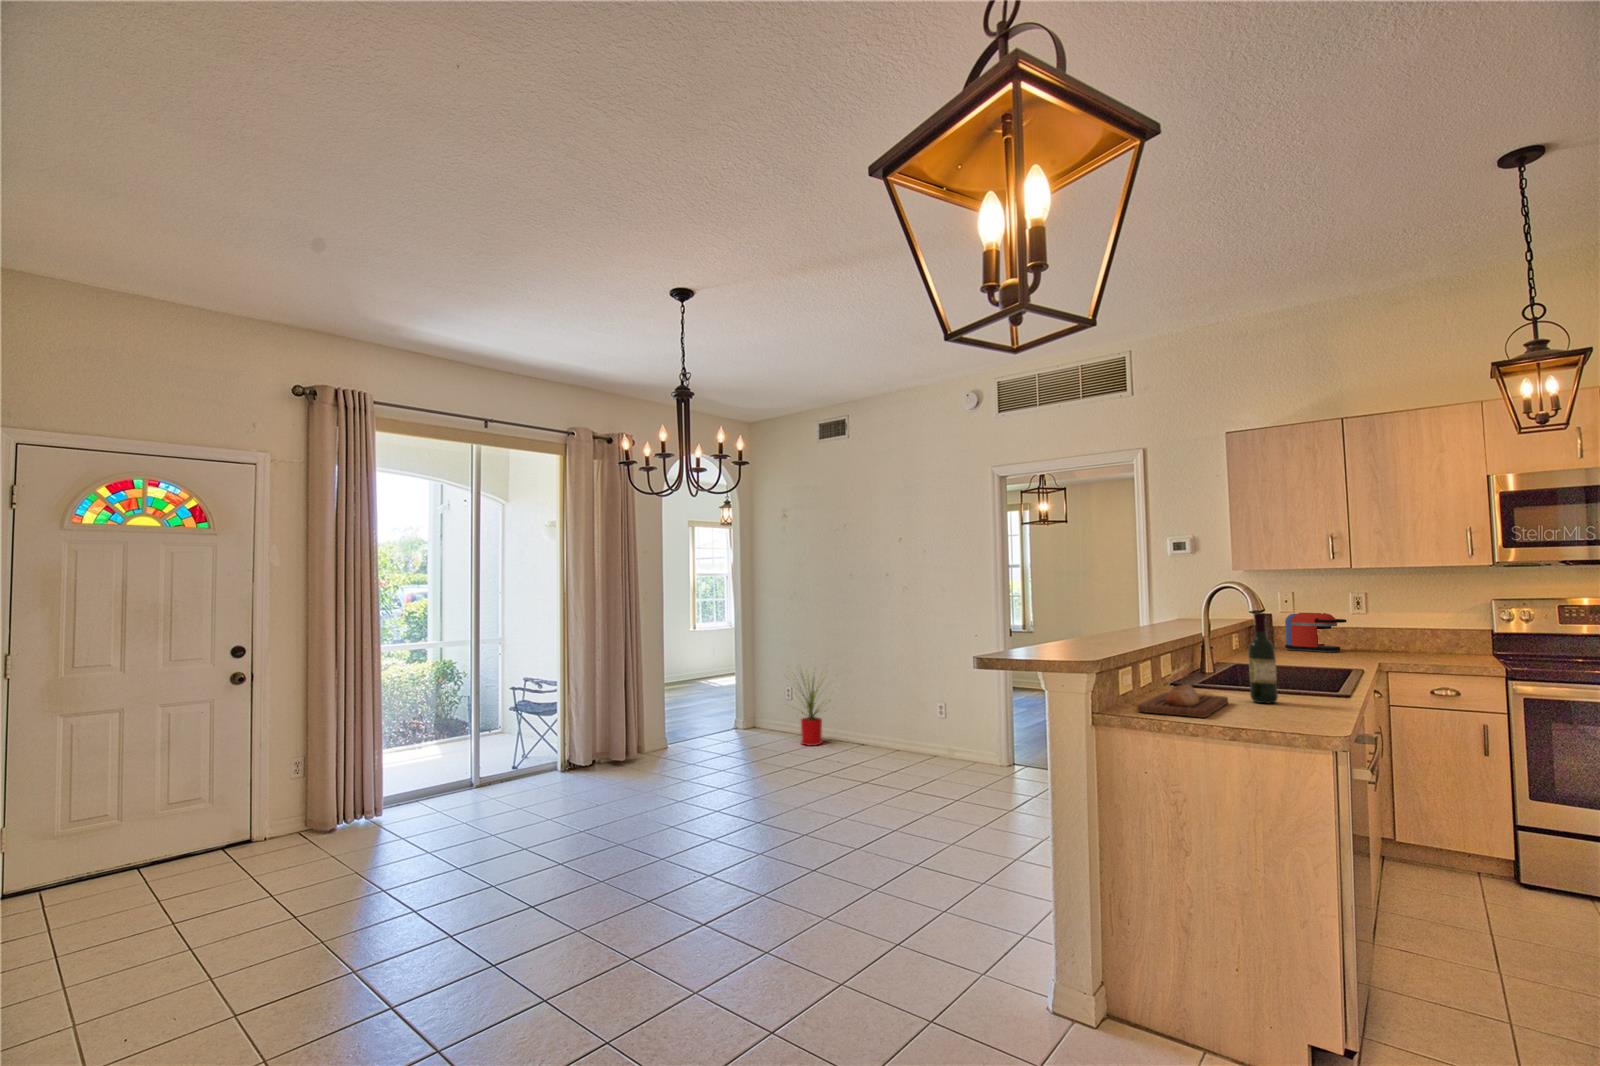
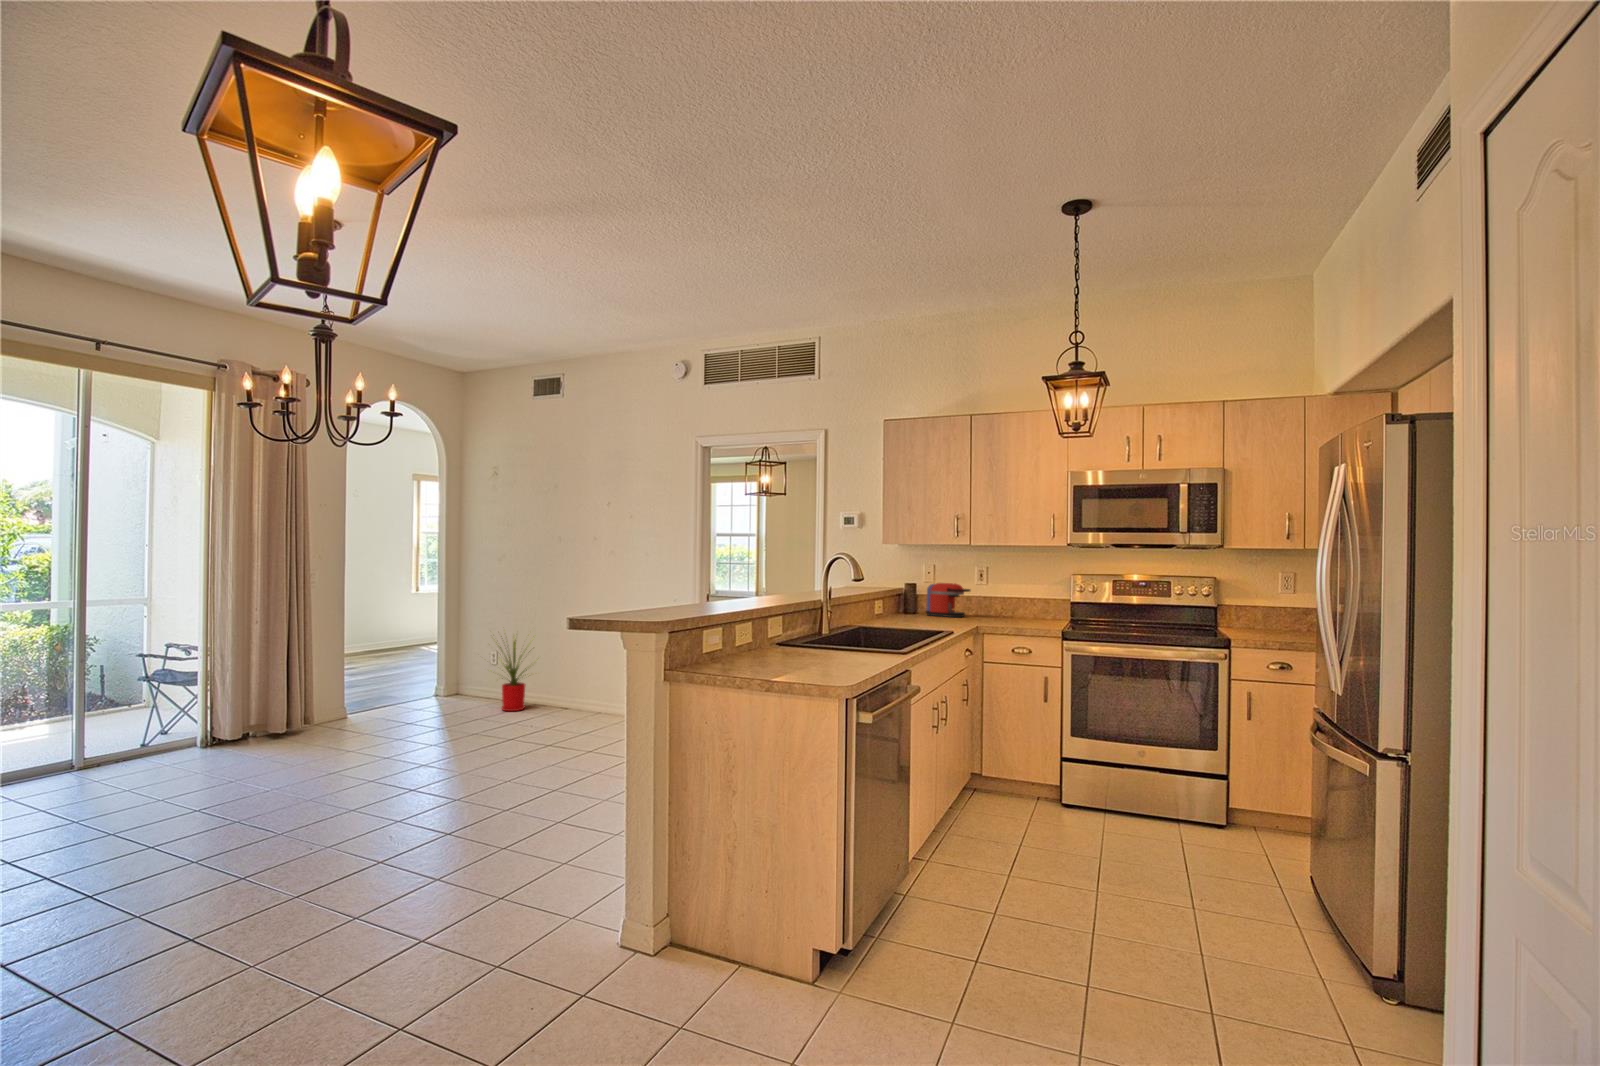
wine bottle: present [1248,613,1278,703] -> none [825,582,846,661]
bread loaf: present [1137,684,1228,718] -> none [715,645,805,674]

